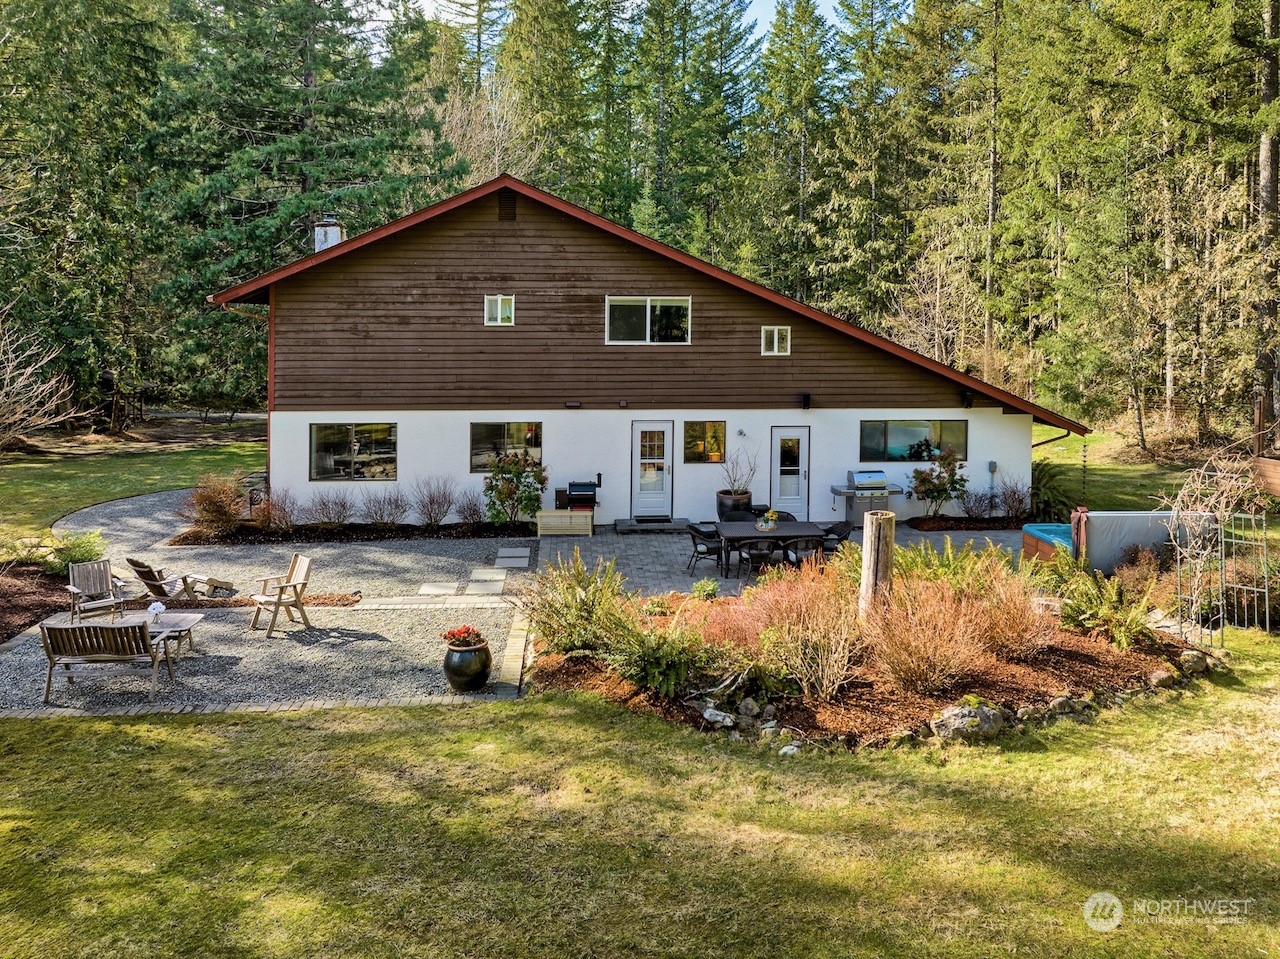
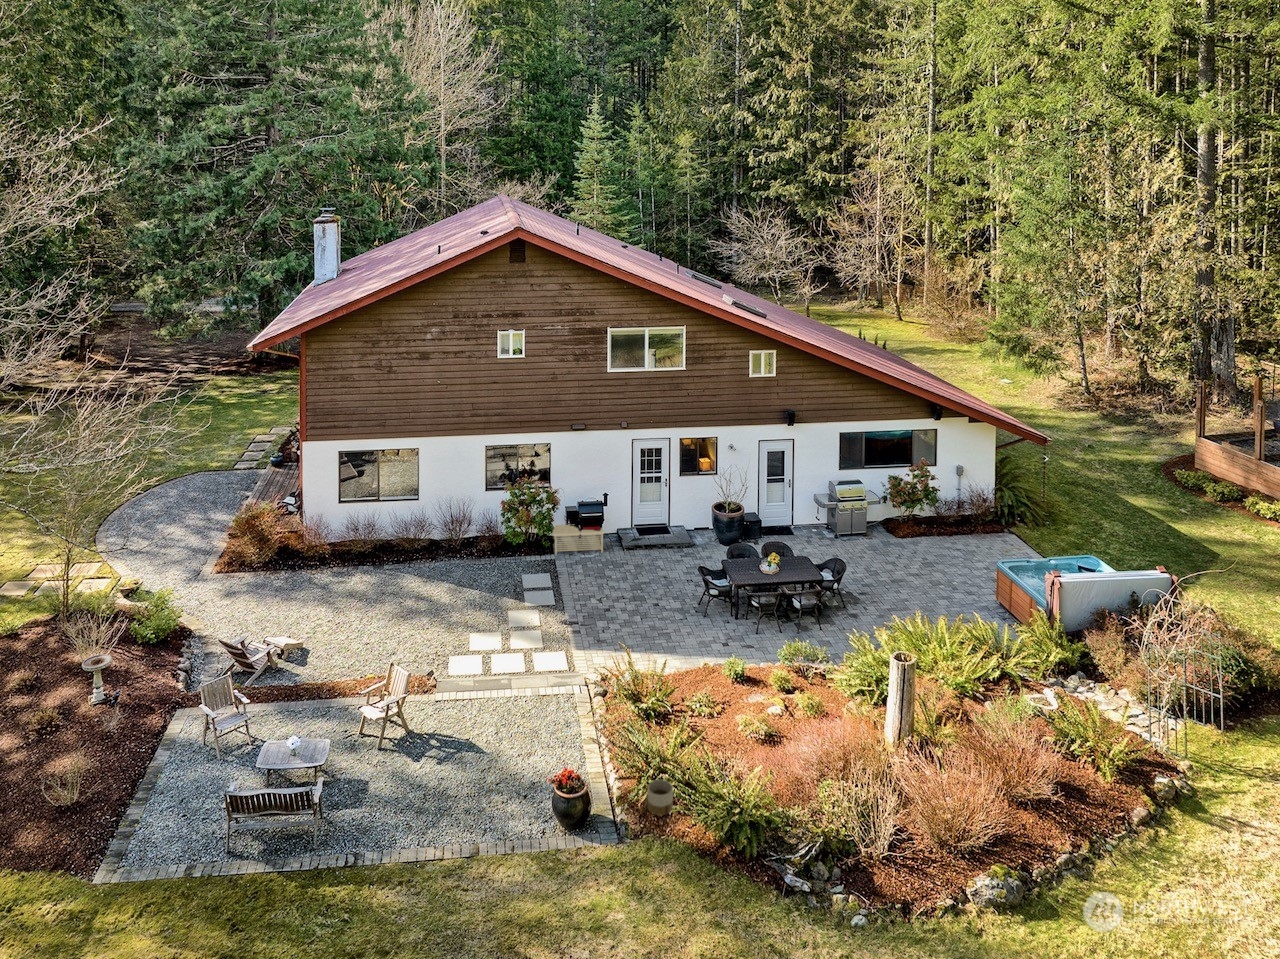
planter: none [556,631,587,682] -> present [646,780,673,816]

